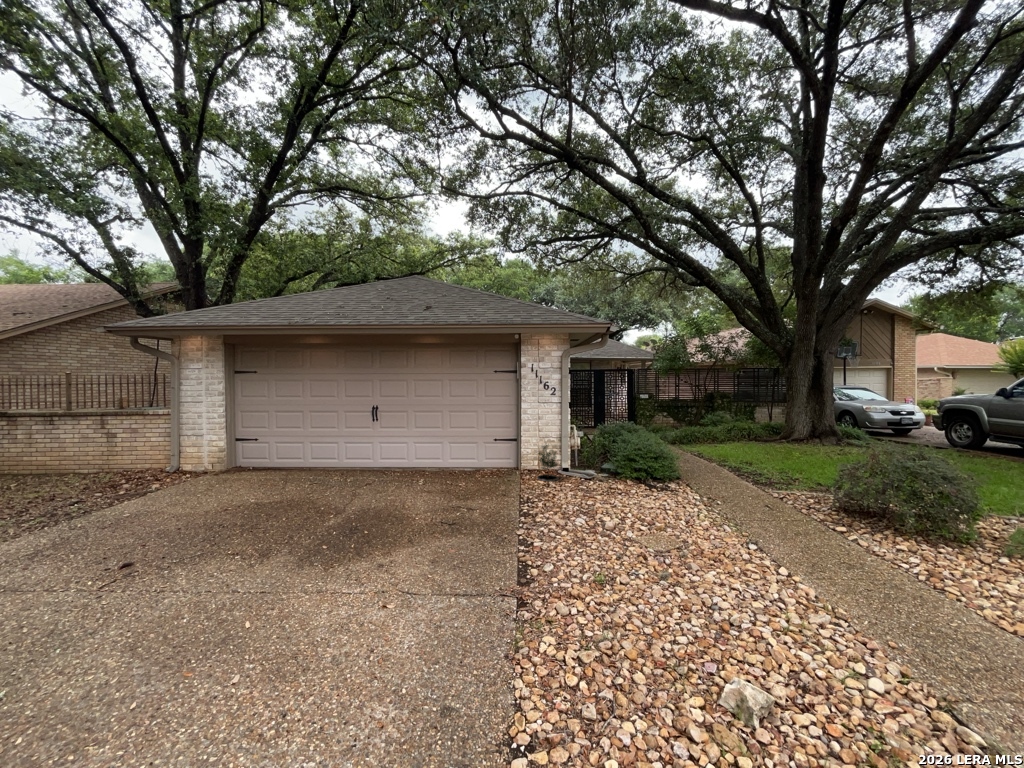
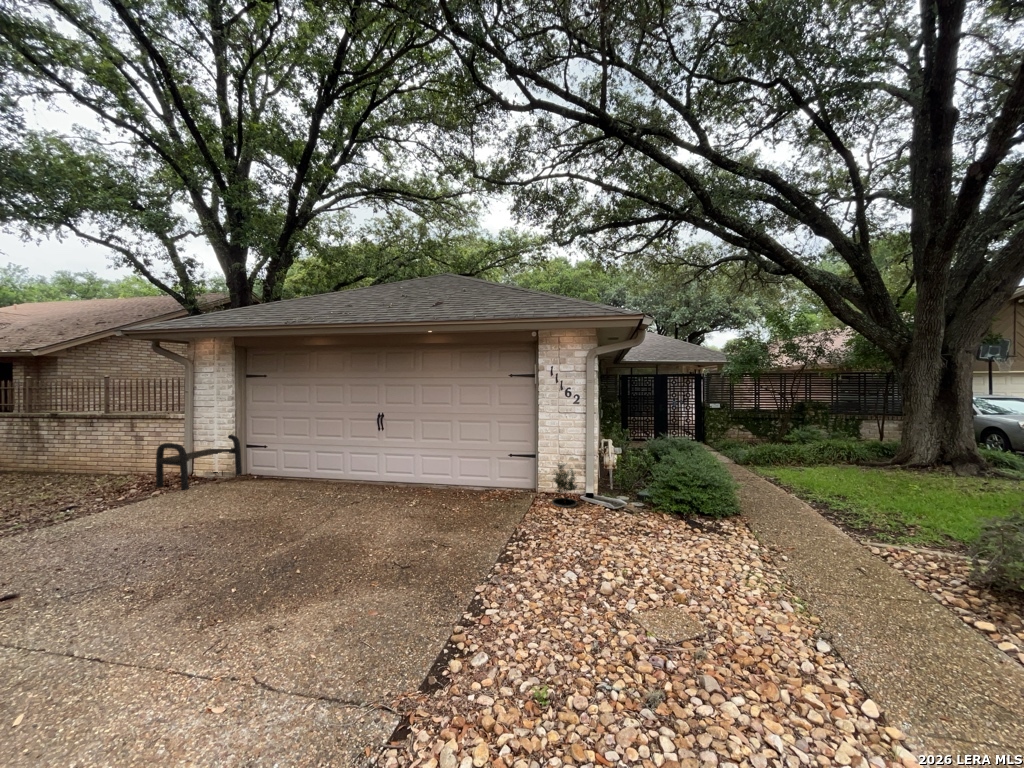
bench: none [128,431,216,488] -> present [156,435,242,490]

